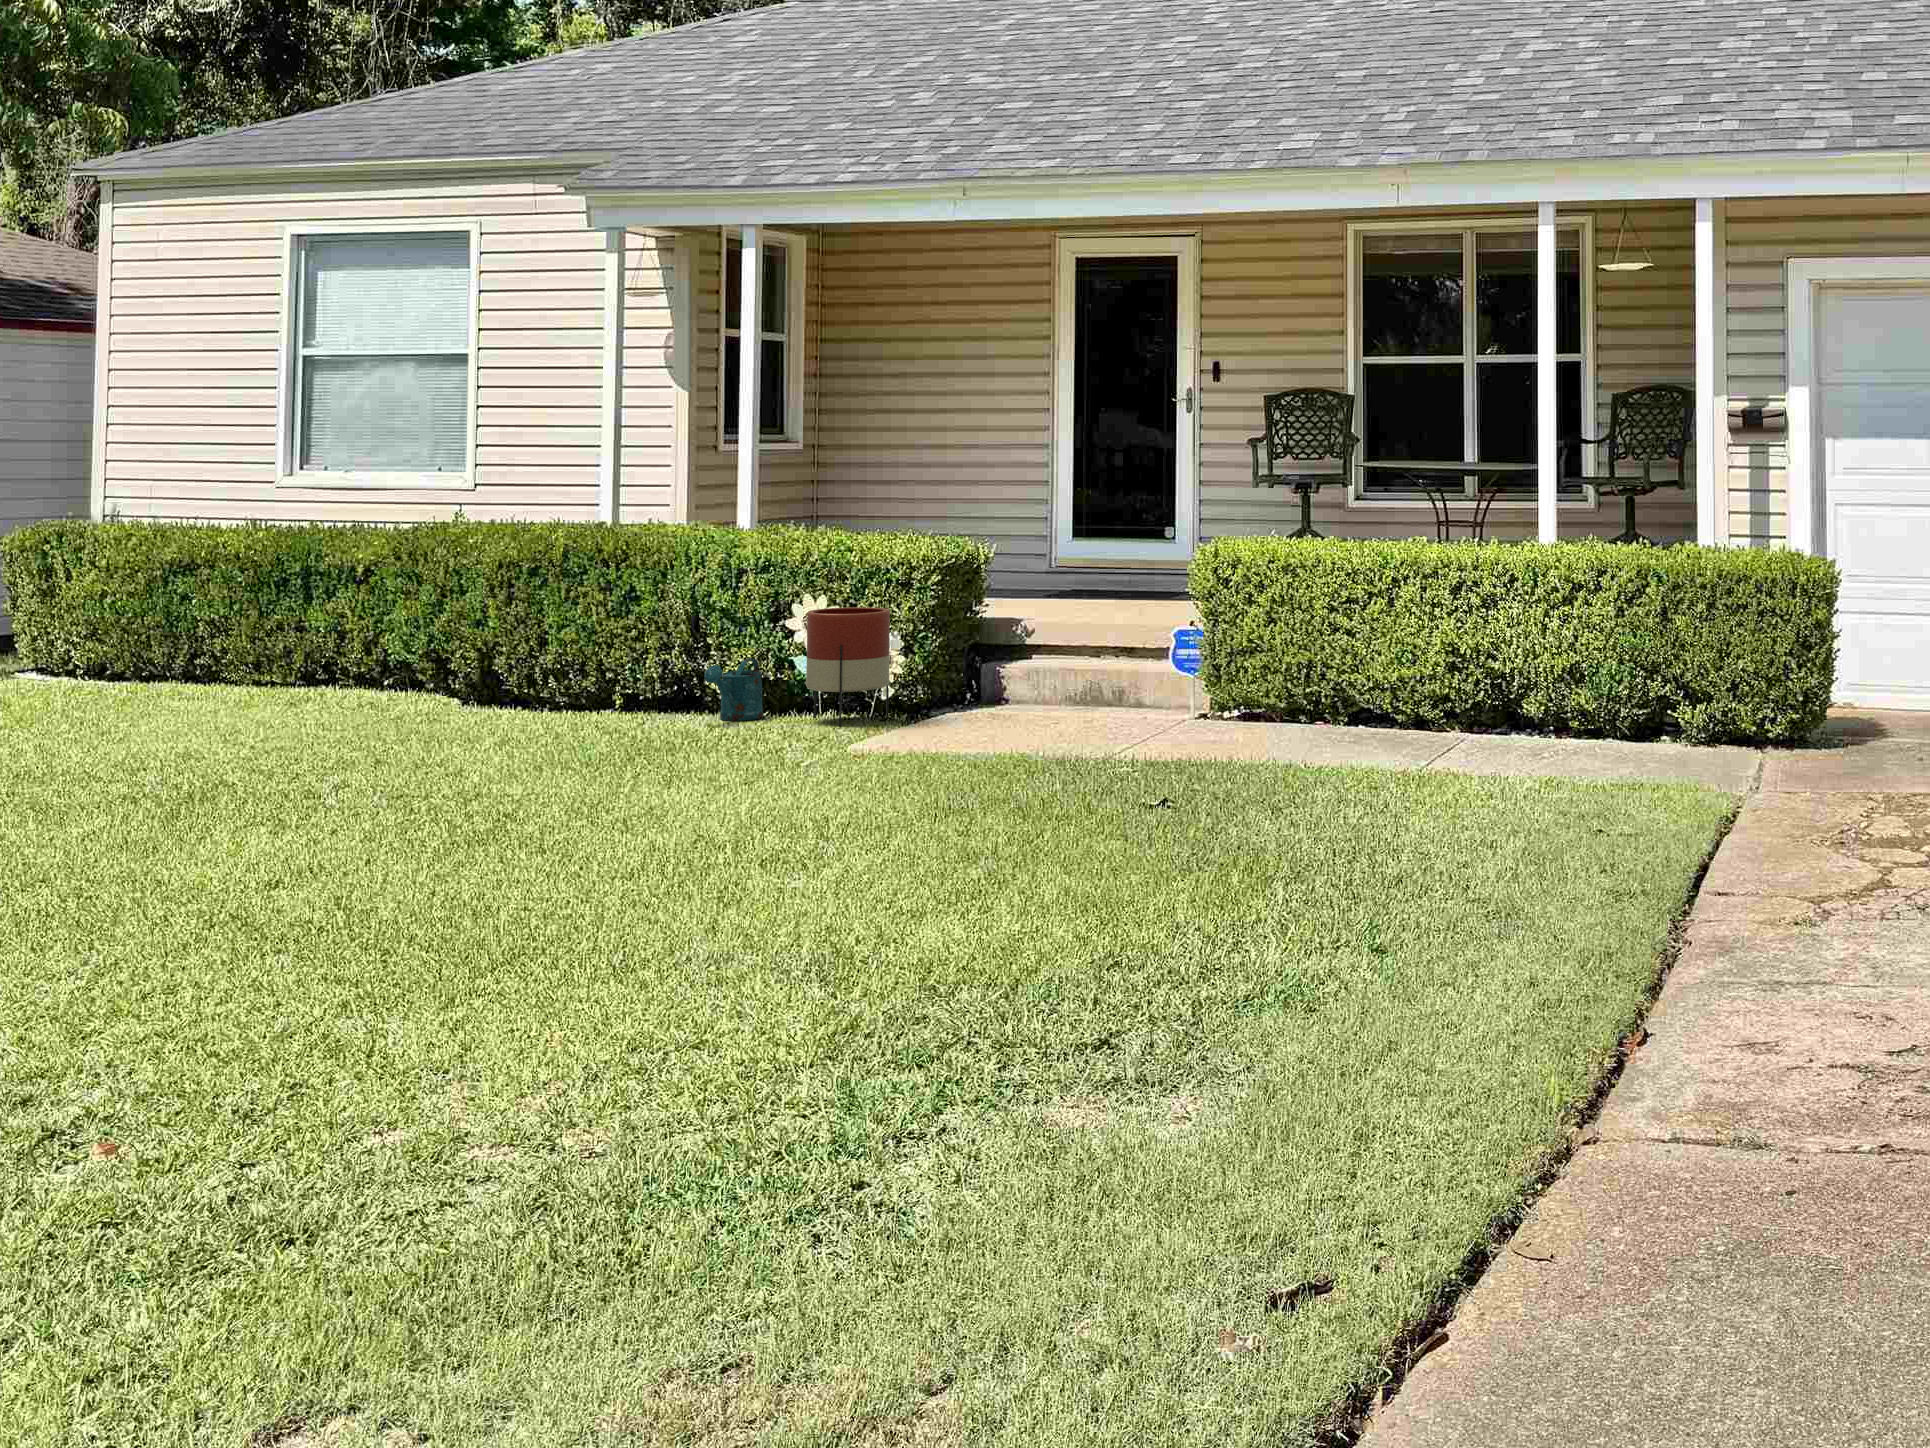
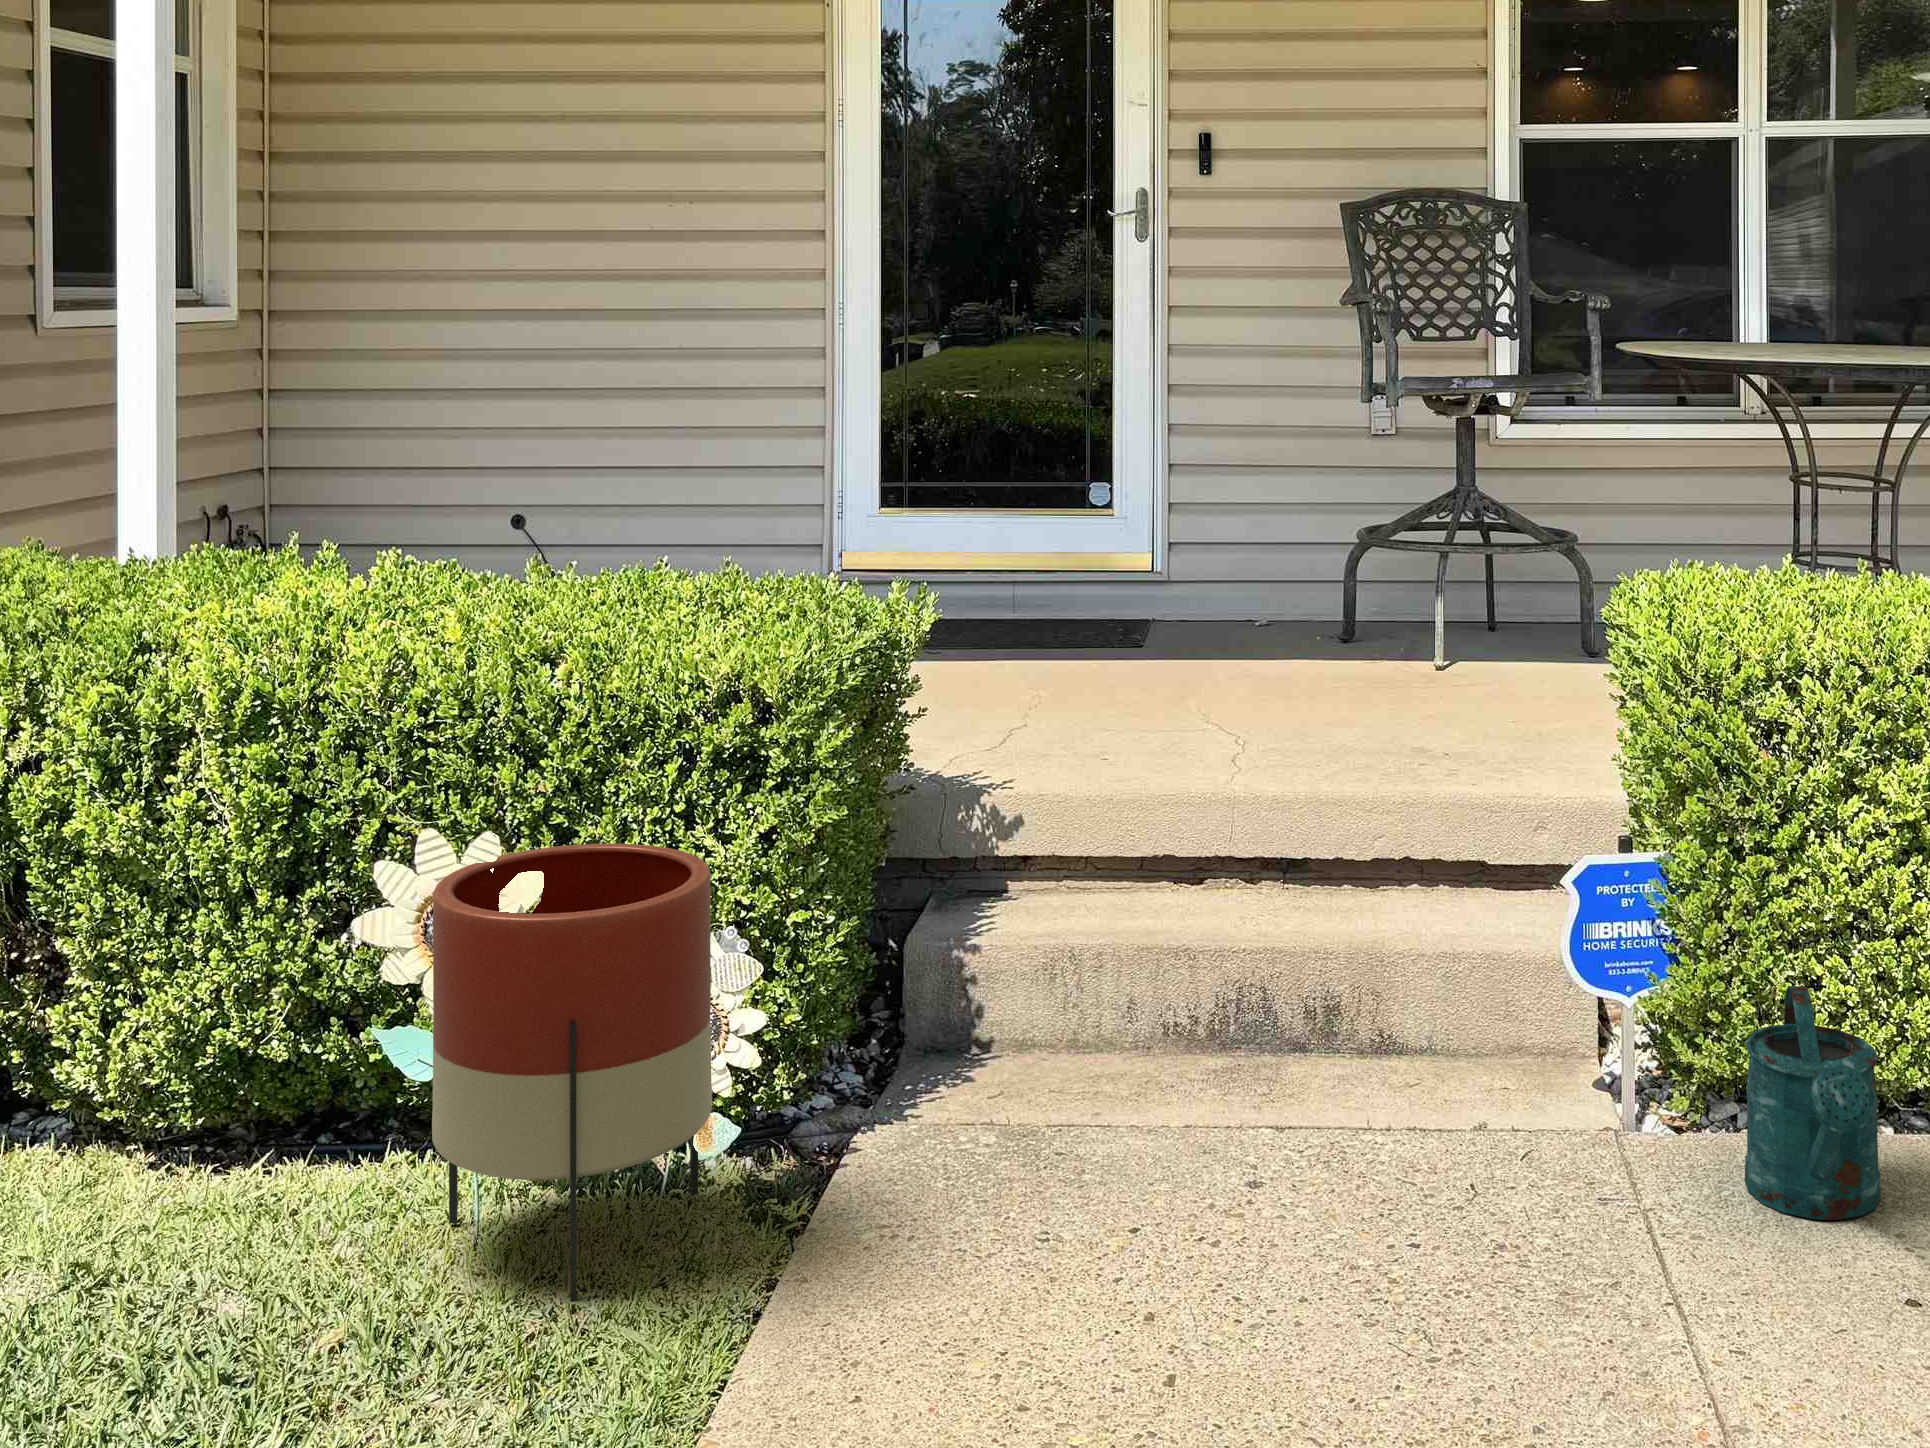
watering can: present [704,658,763,721] -> present [1745,986,1881,1220]

